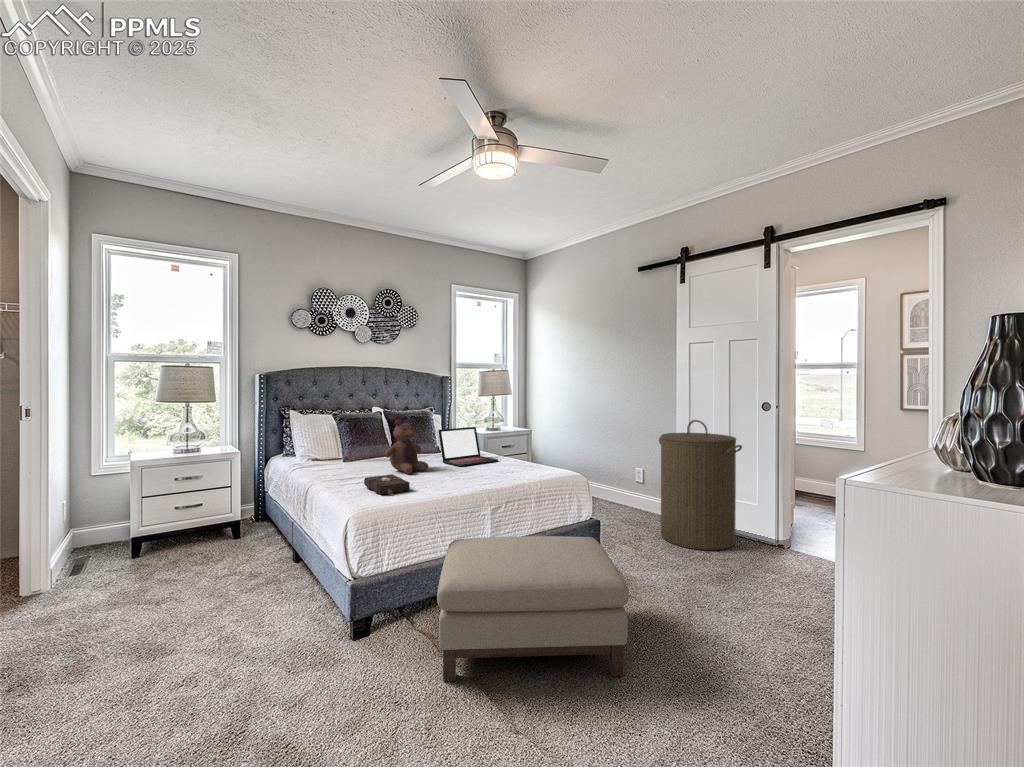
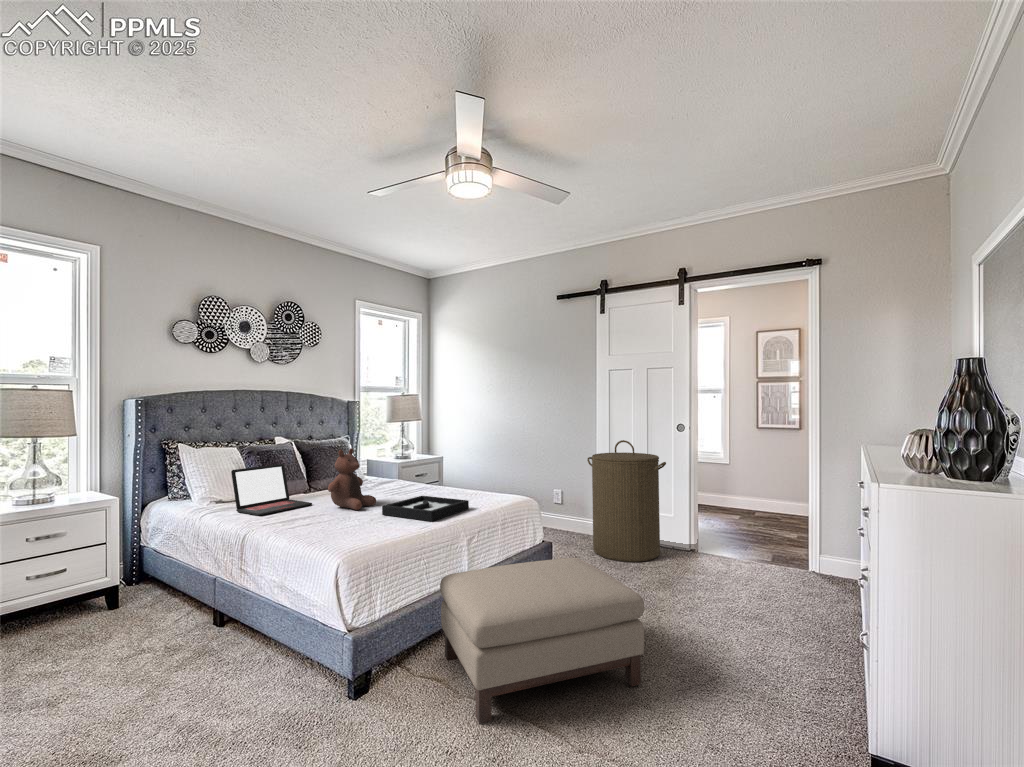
laptop: present [438,427,498,466] -> present [231,464,312,515]
decorative tray: none [424,465,504,489] -> present [382,496,469,521]
book: present [364,474,410,495] -> none [323,511,382,534]

